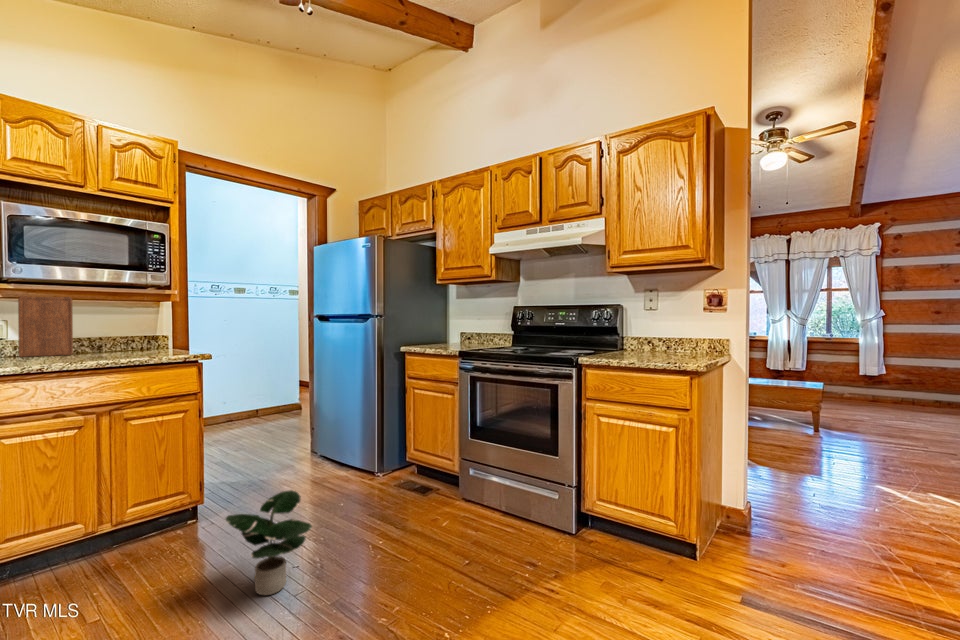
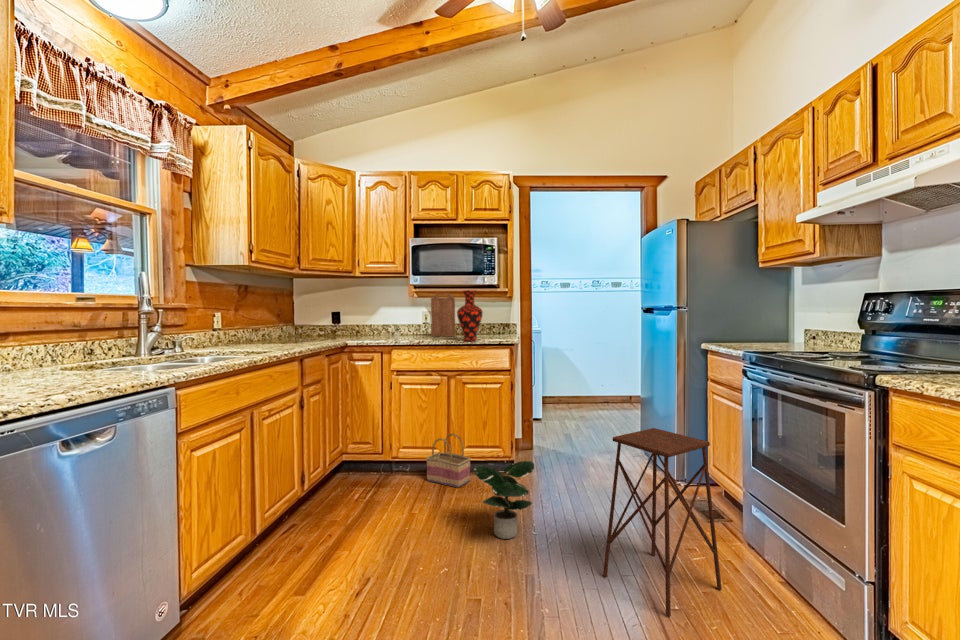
vase: none [107,288,152,359] -> present [457,290,483,341]
side table: none [405,422,484,577] -> present [603,428,722,617]
basket: none [65,494,149,580] -> present [426,433,470,488]

